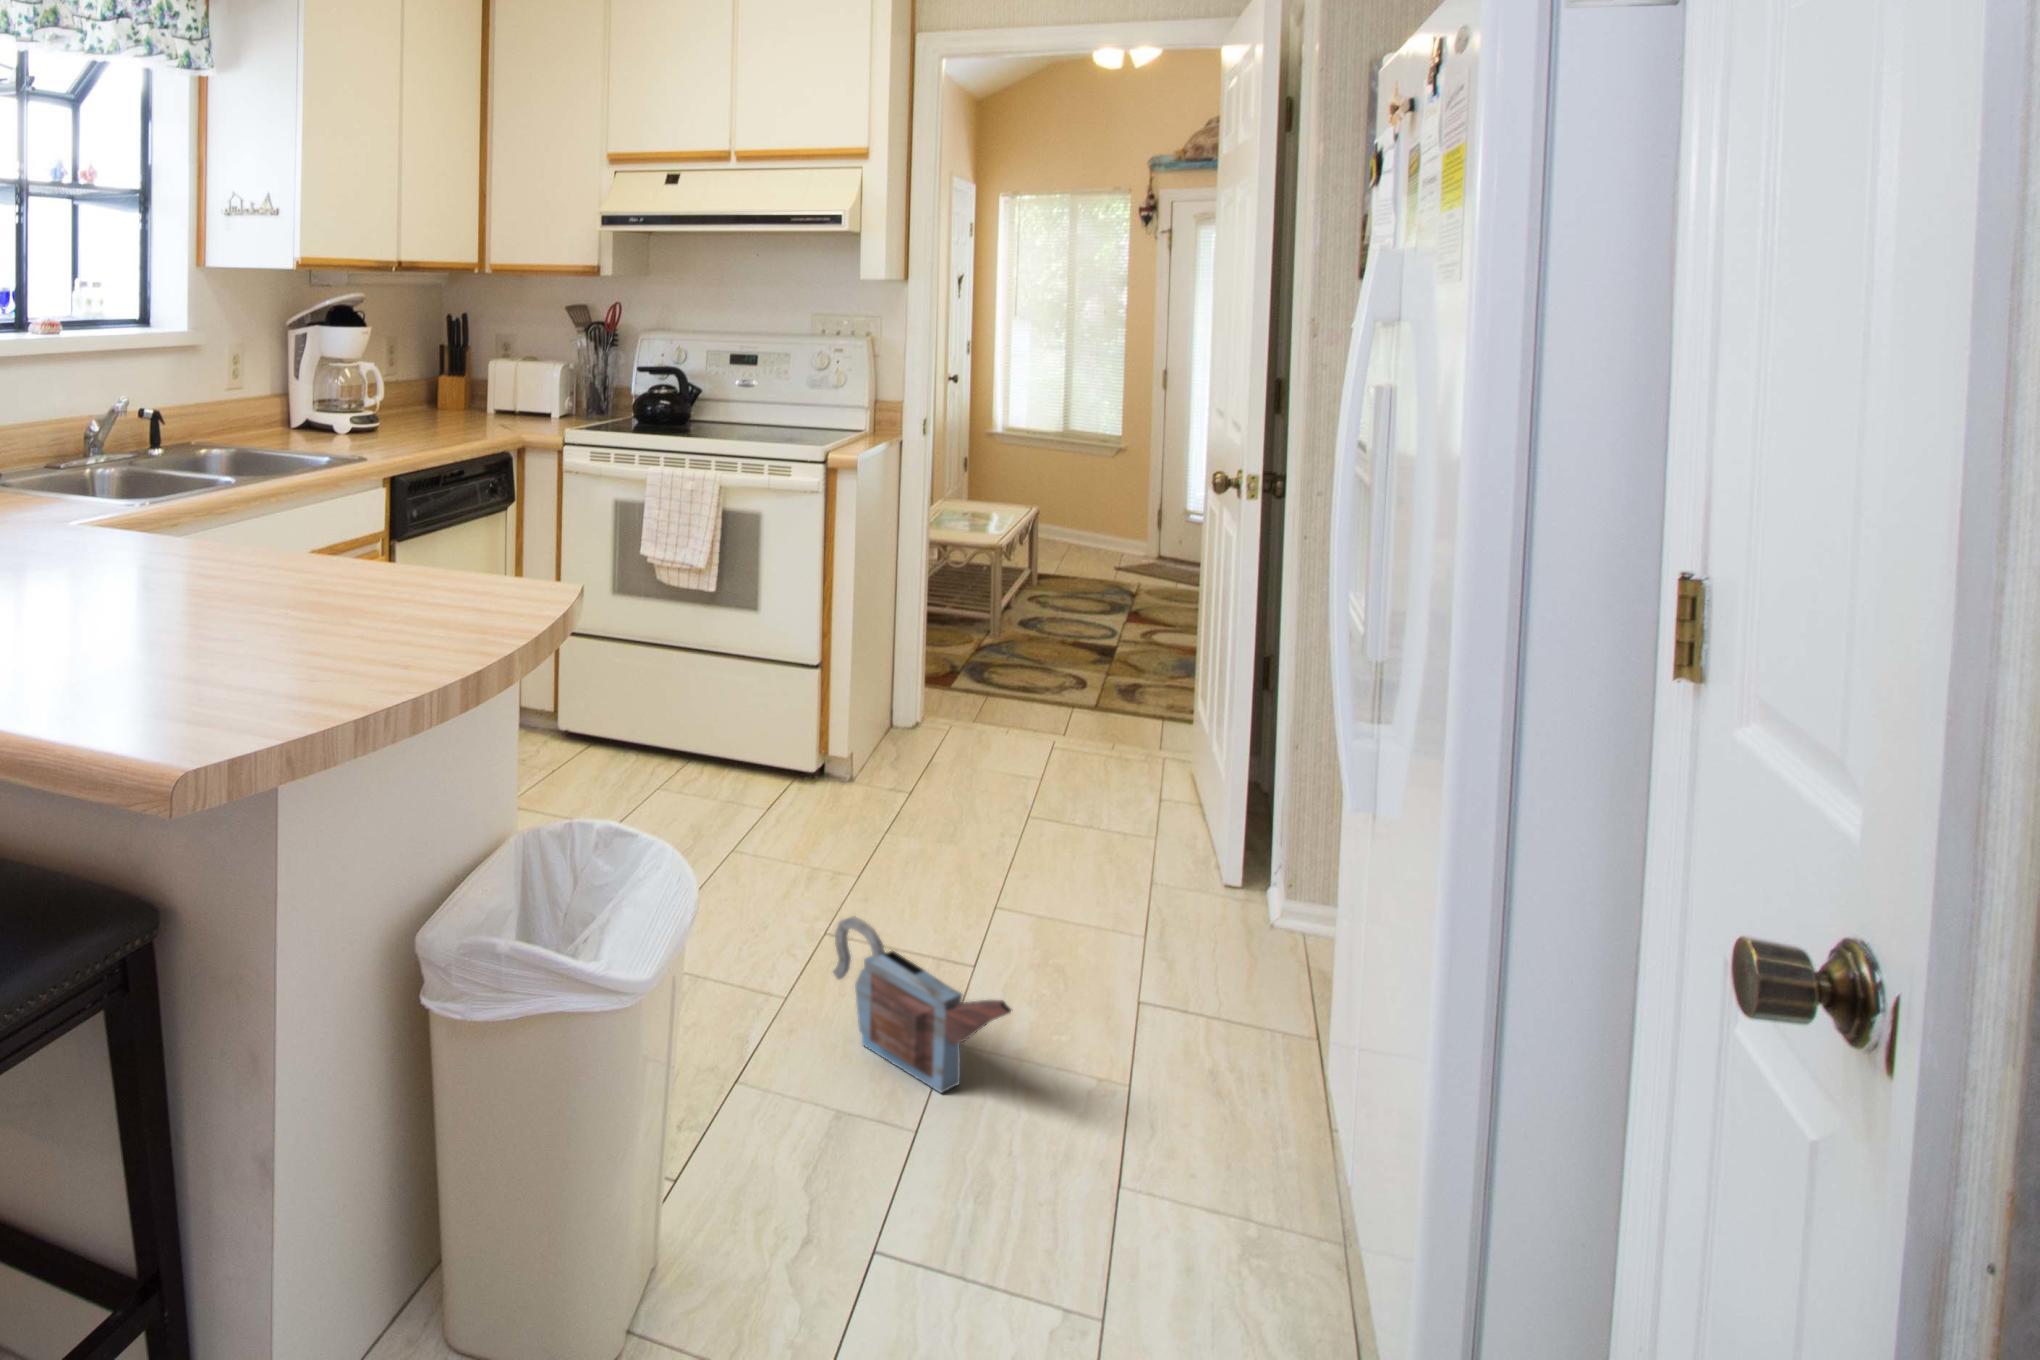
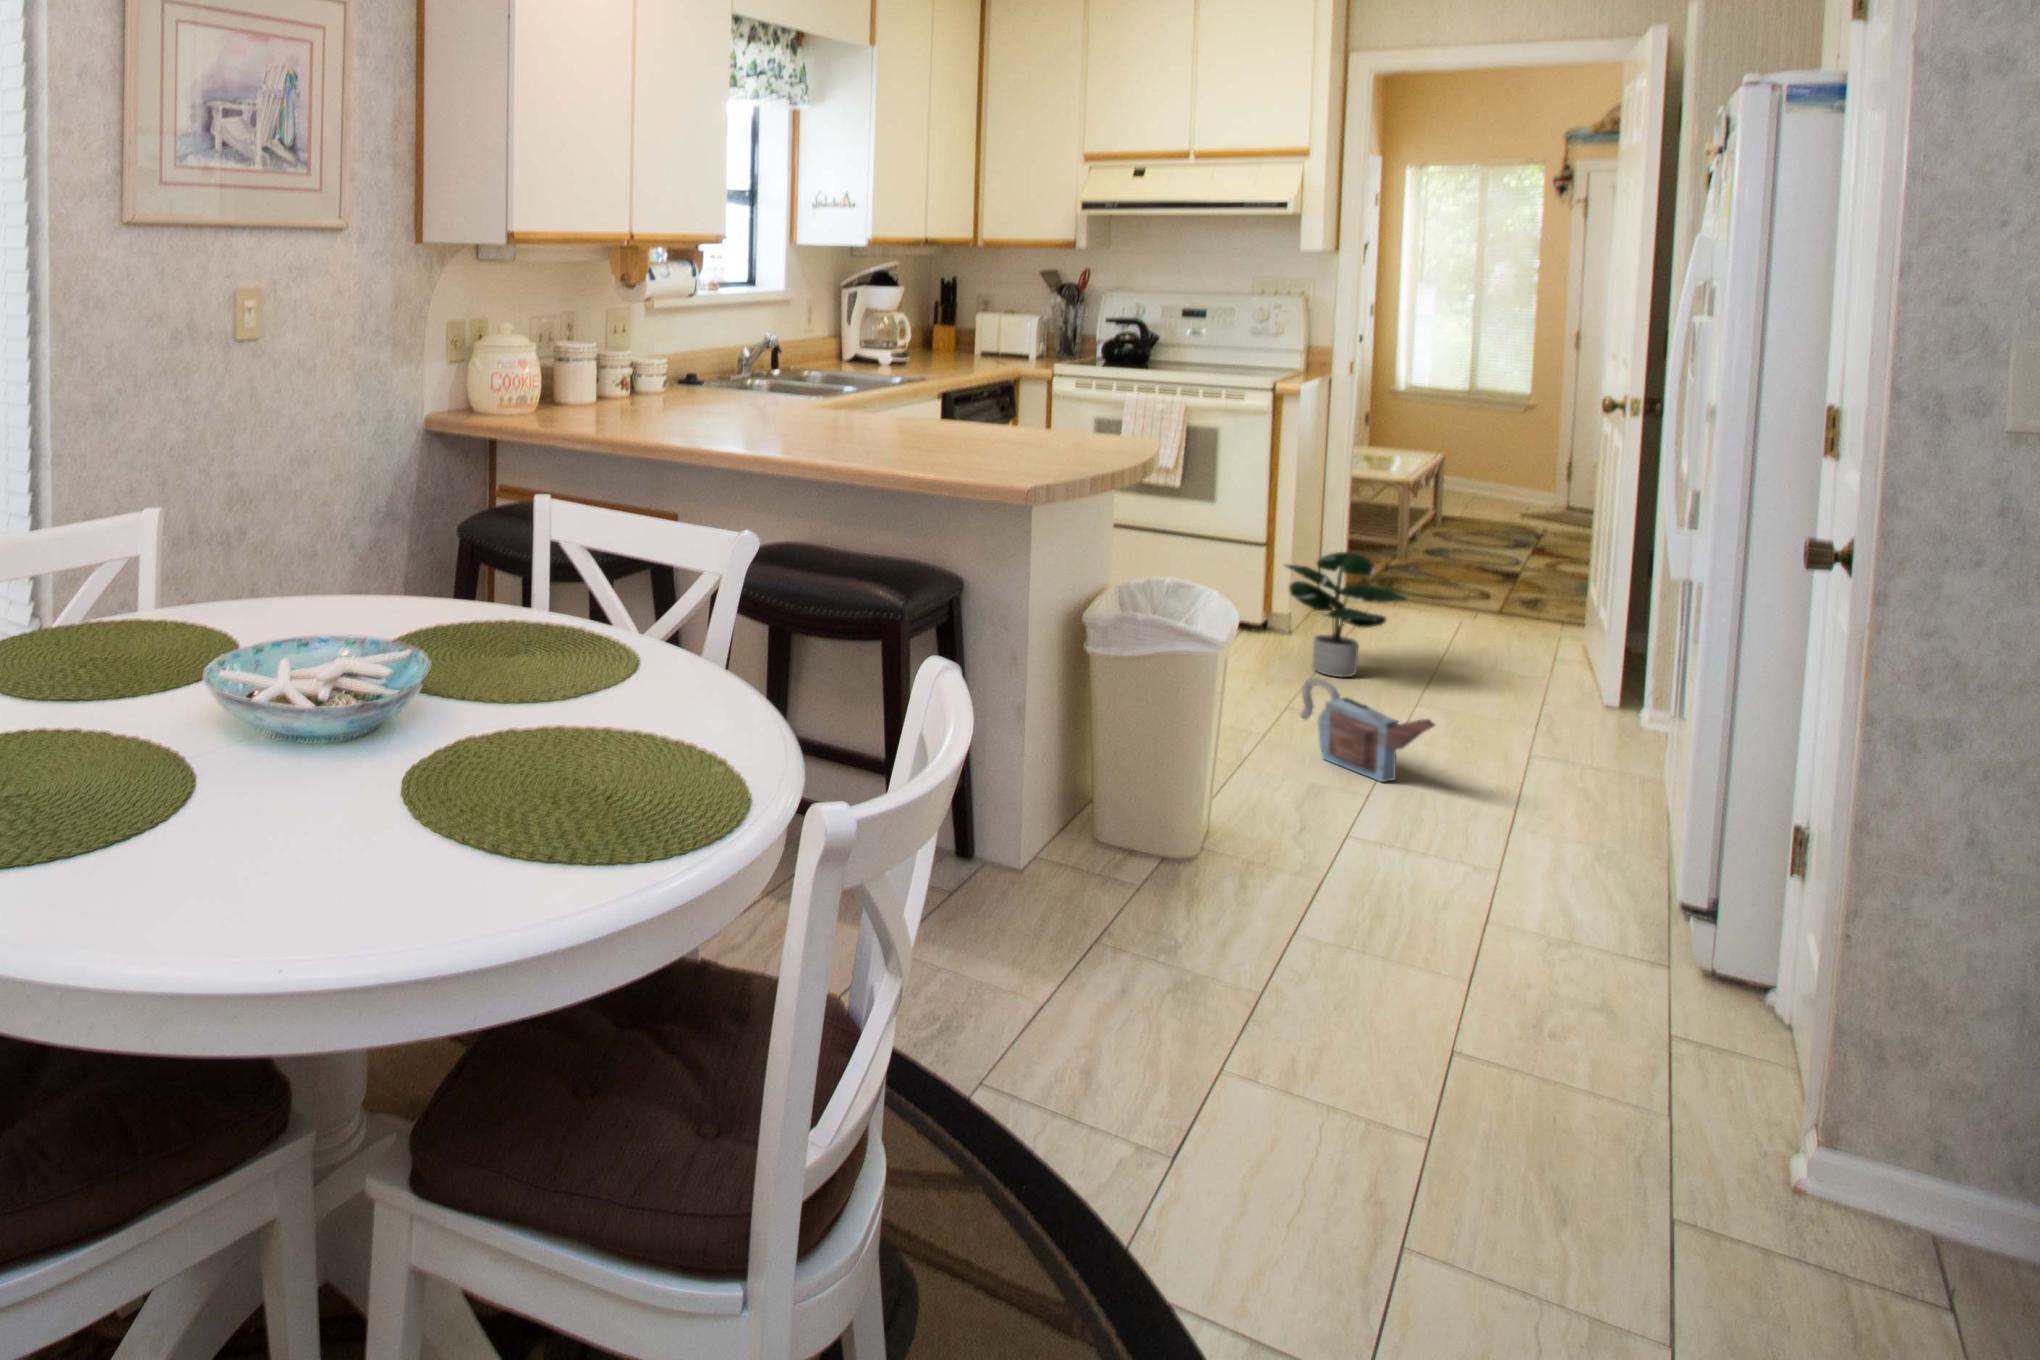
potted plant: none [831,678,987,857] -> present [1284,552,1408,677]

